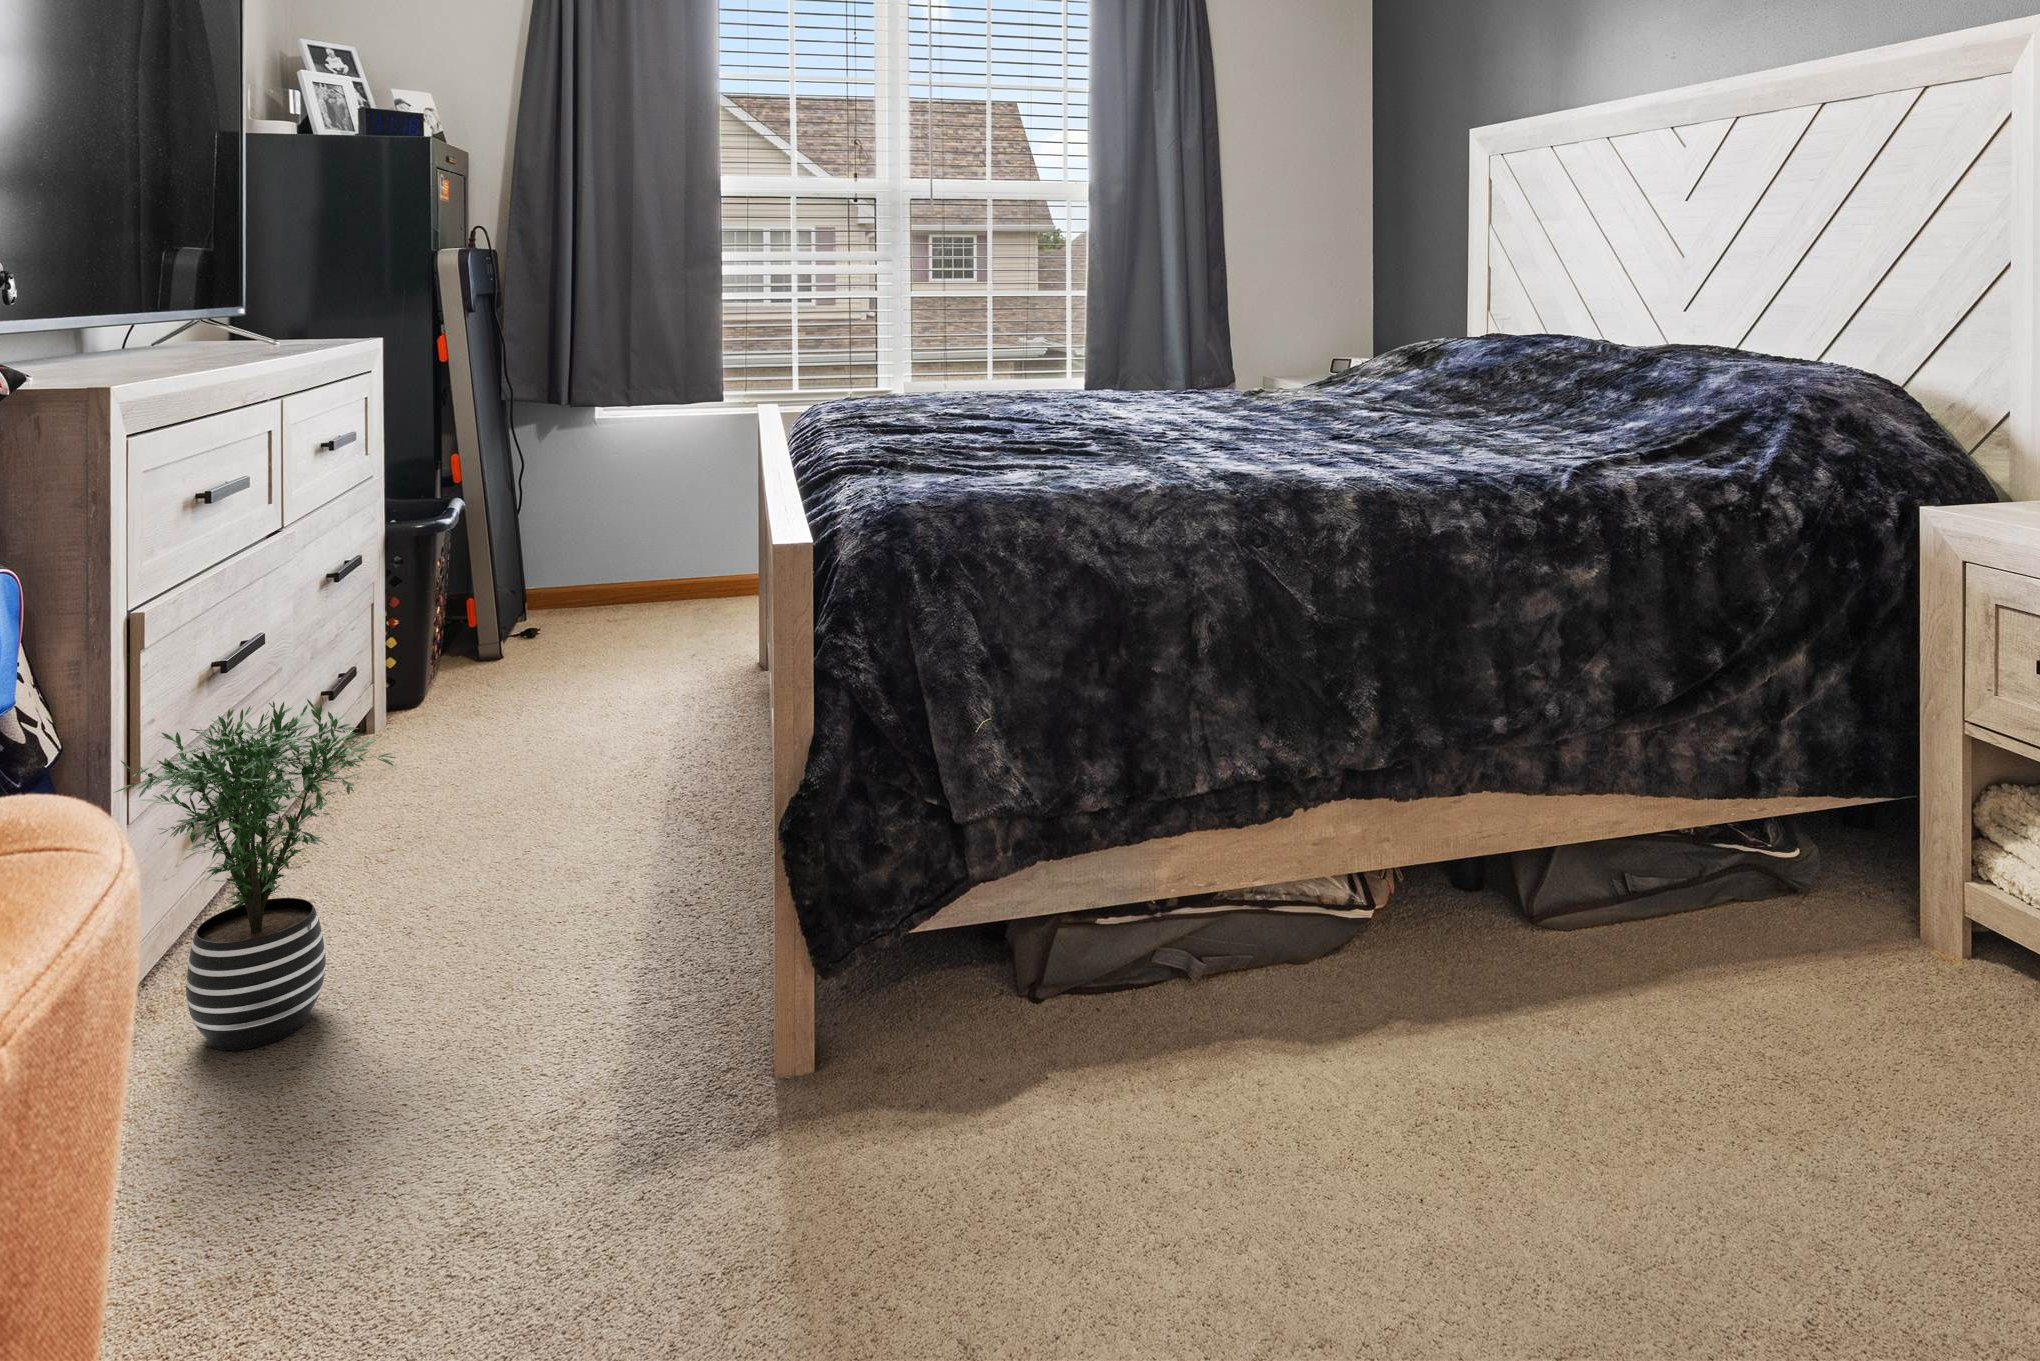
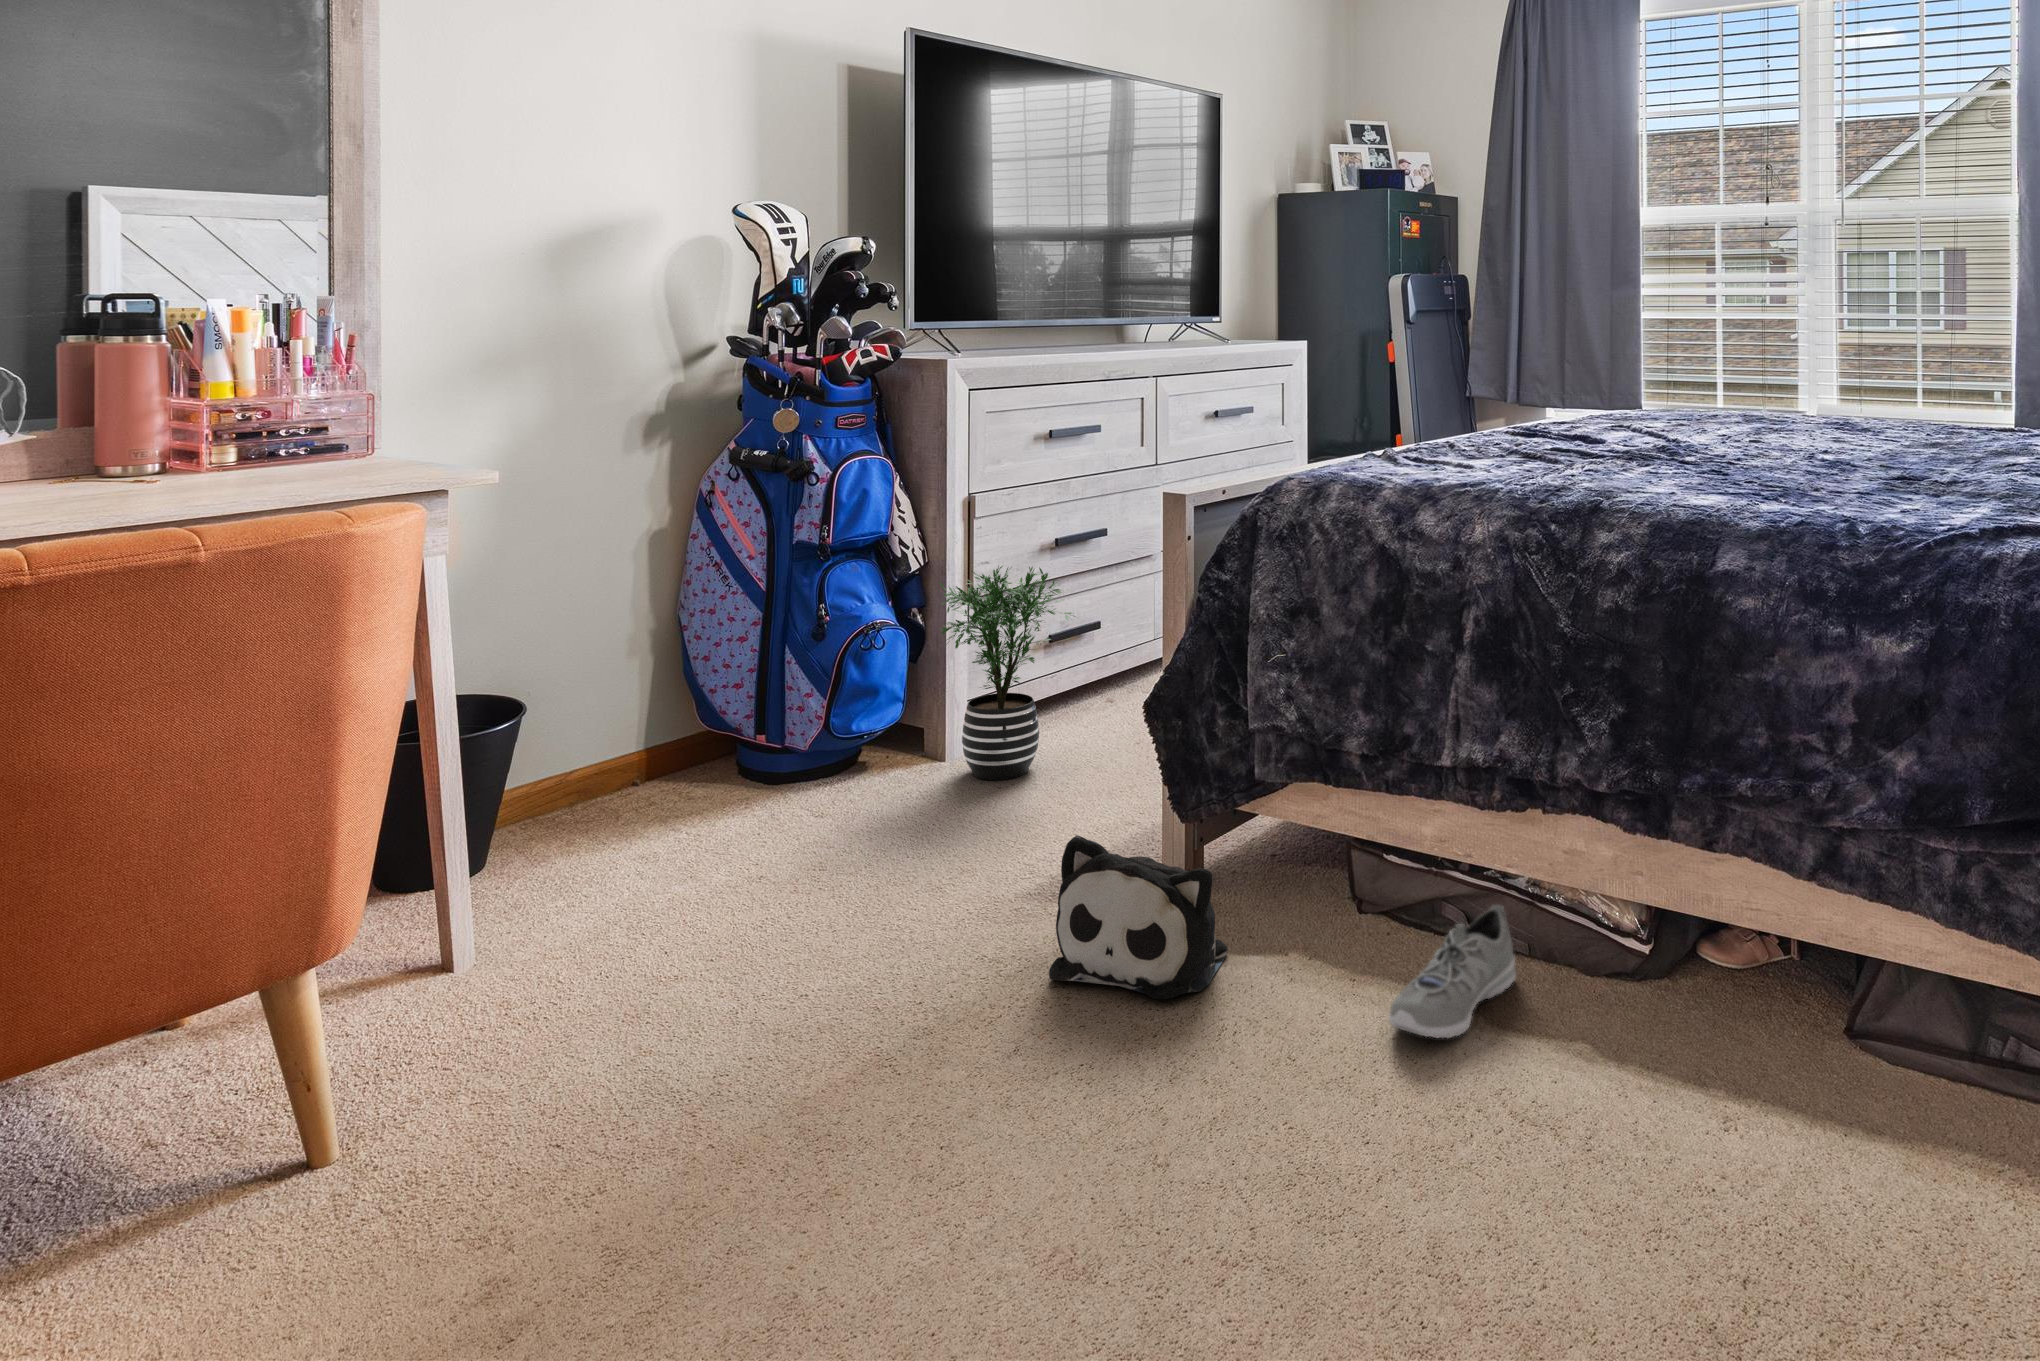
sneaker: none [1216,918,1322,1073] -> present [1389,905,1516,1039]
plush toy: none [814,997,1039,1225] -> present [1049,835,1227,999]

